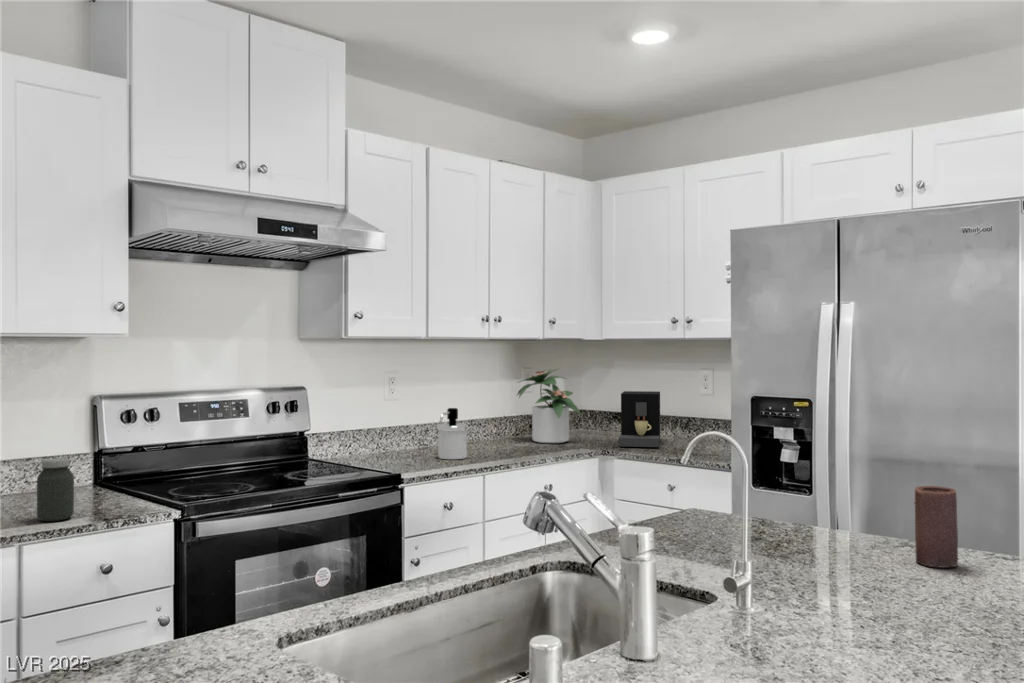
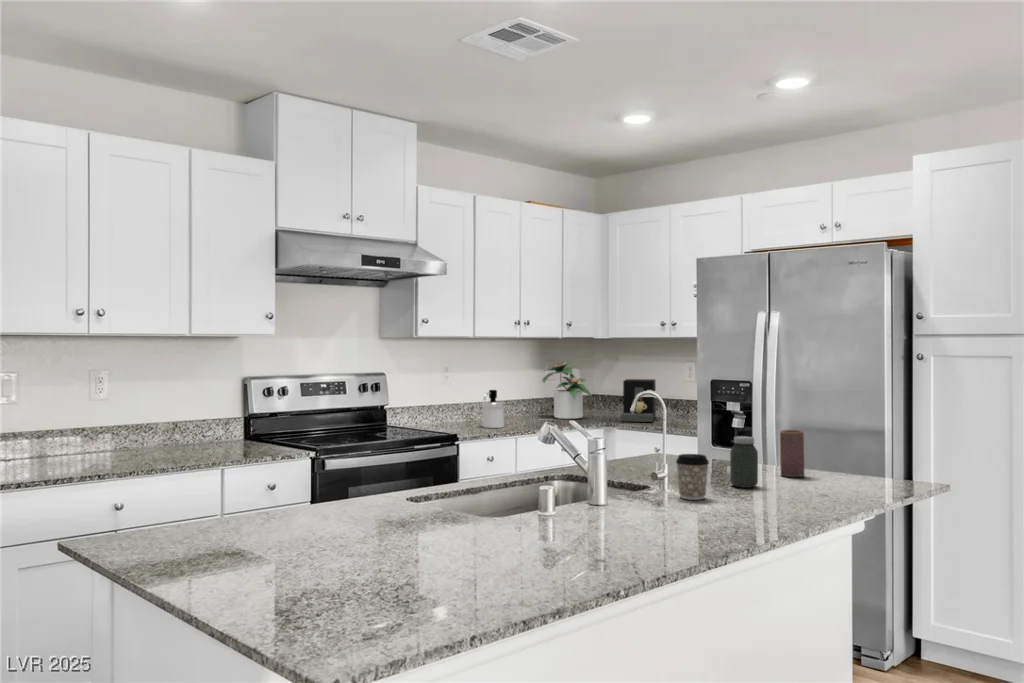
jar: present [37,458,74,521] -> present [730,436,758,488]
coffee cup: none [775,548,840,641] -> present [676,454,709,500]

